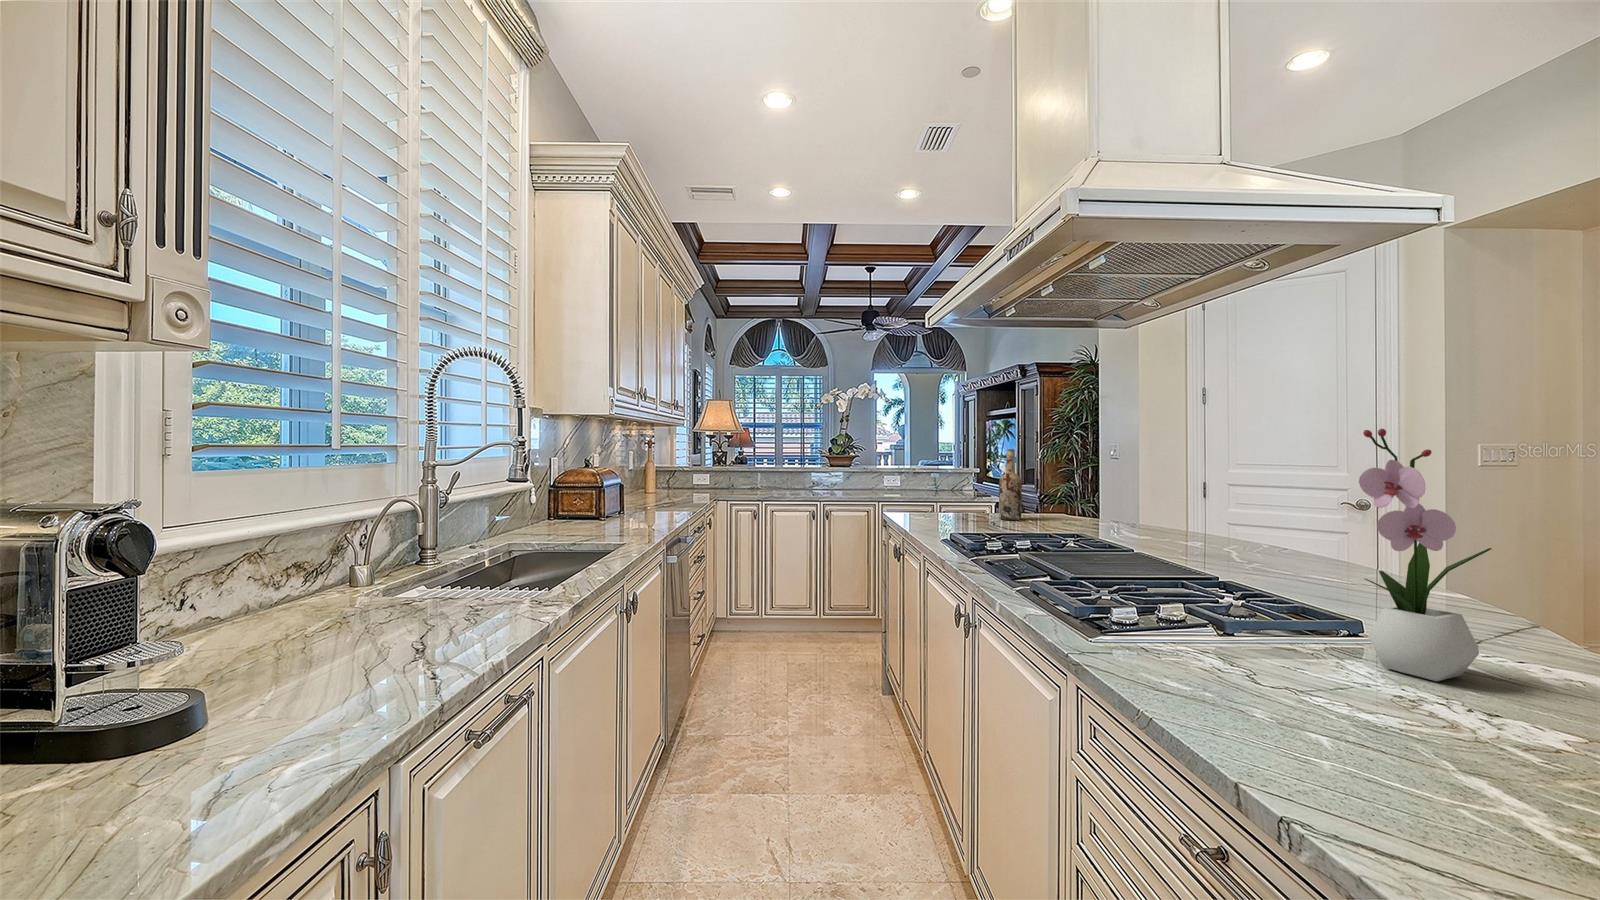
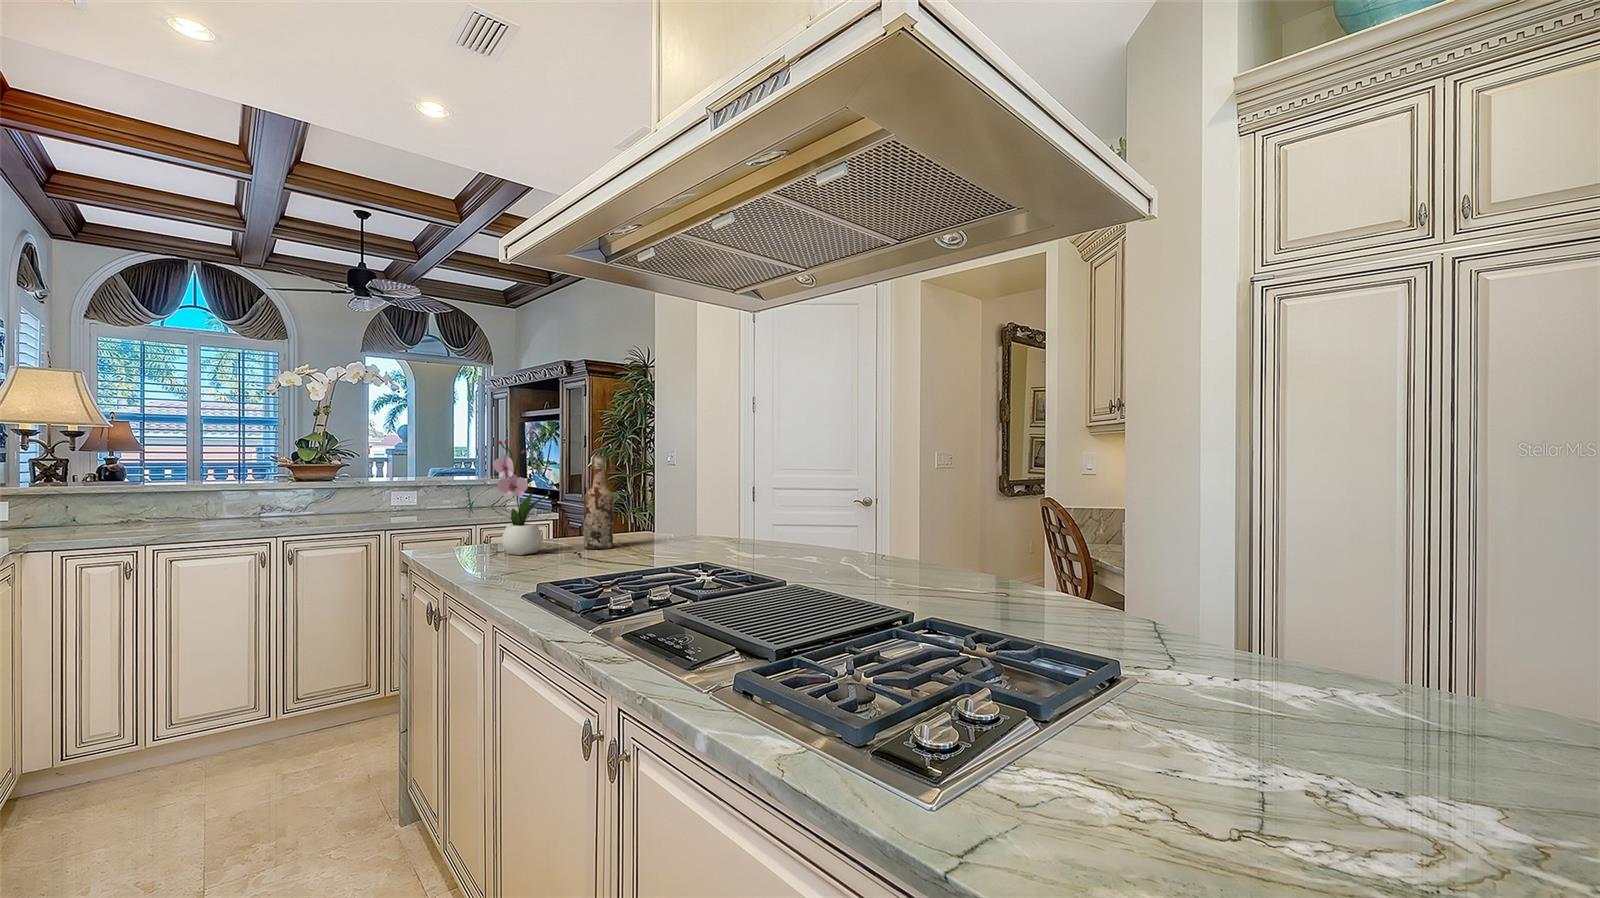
flower arrangement: present [1359,429,1492,681] -> present [493,440,548,555]

